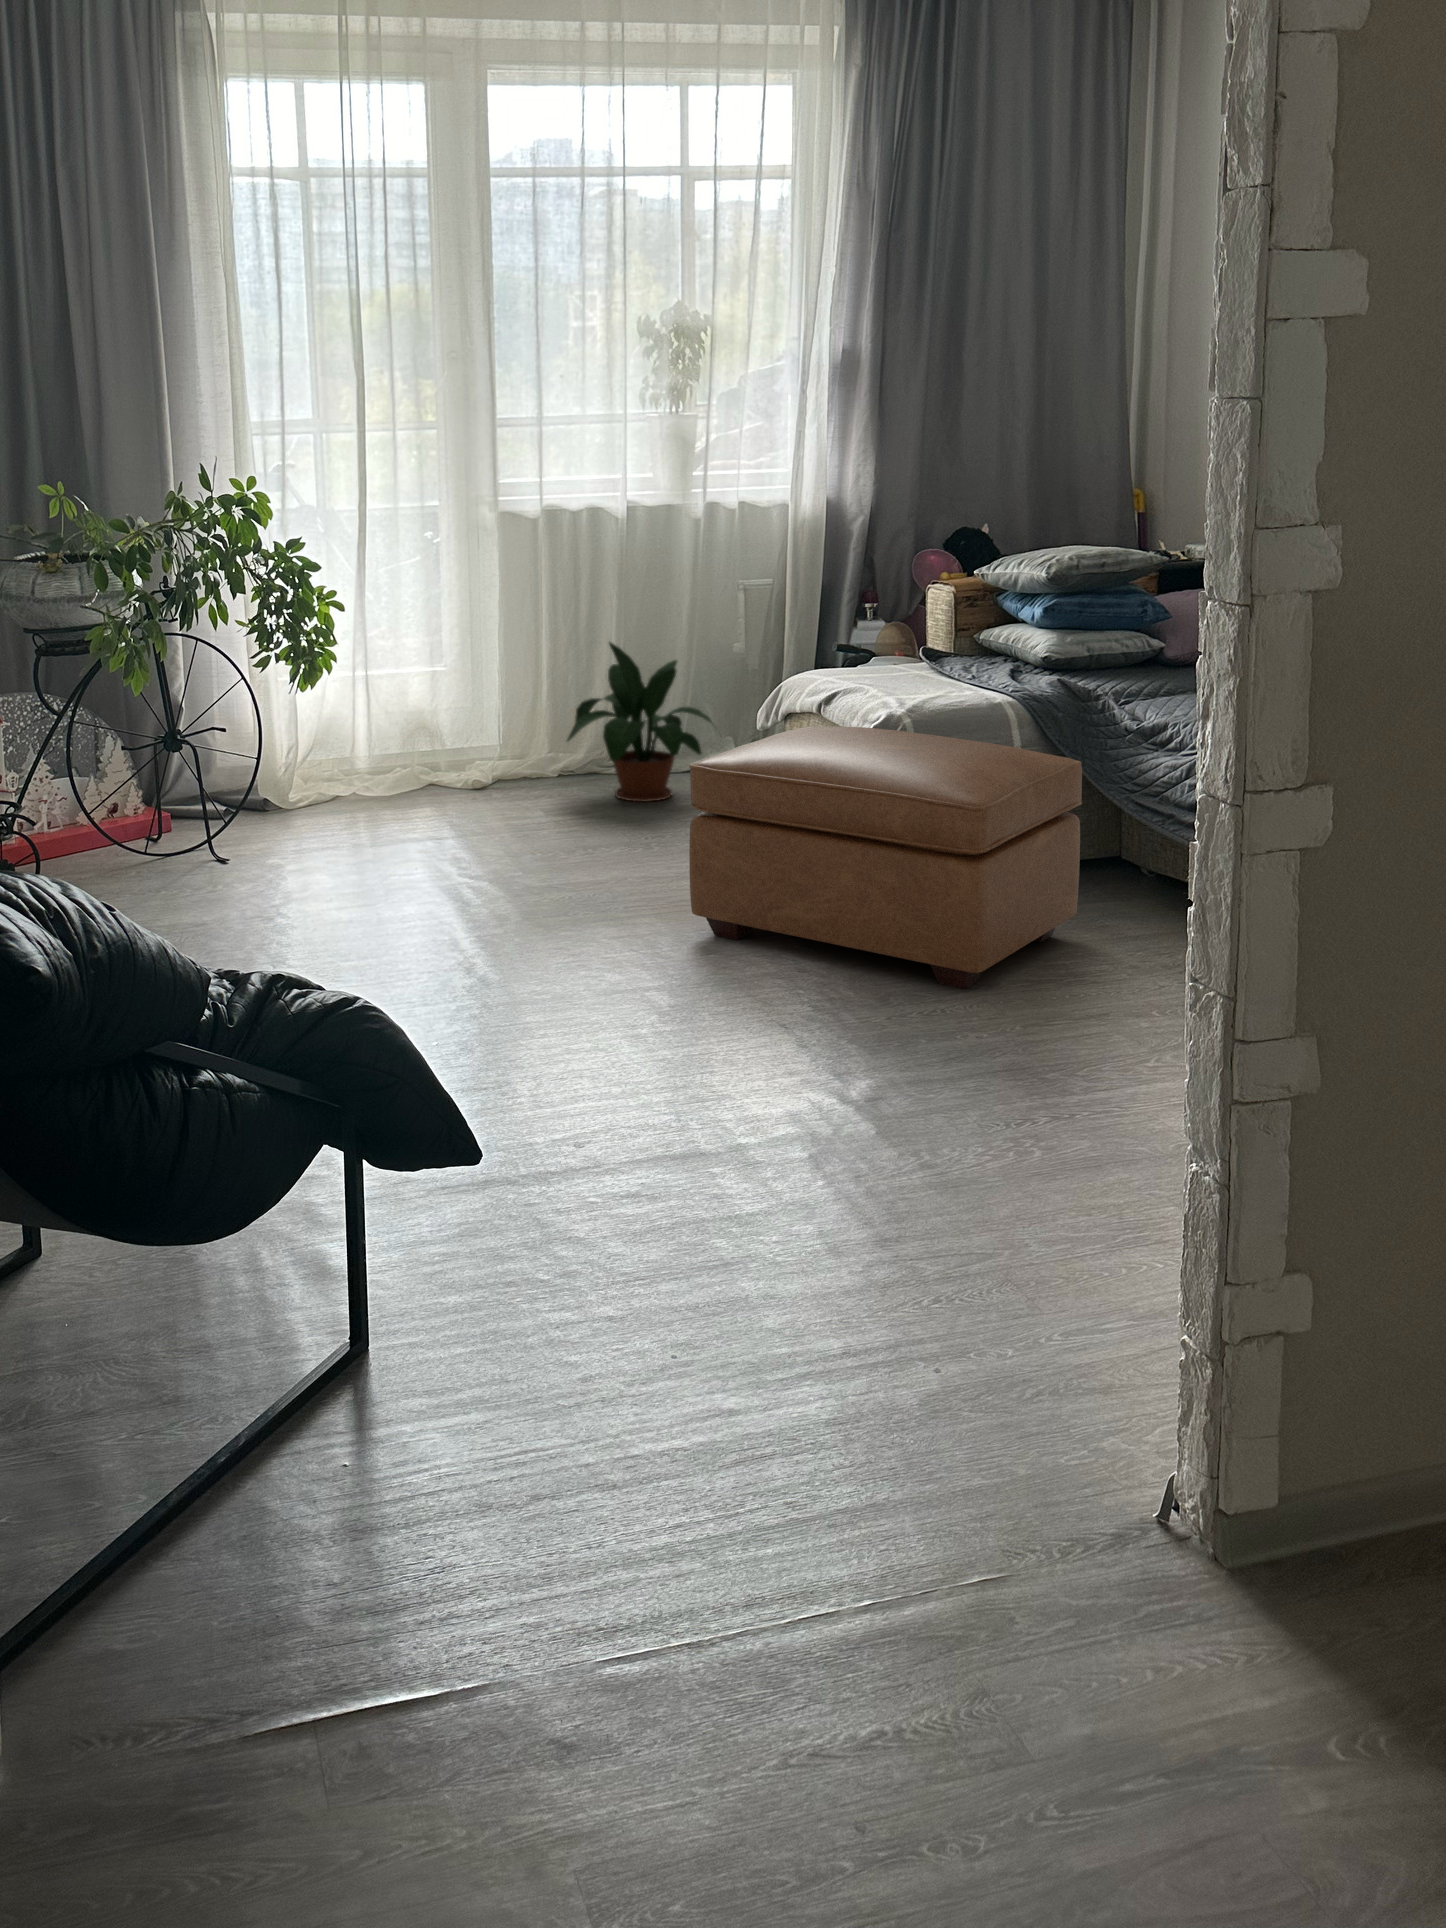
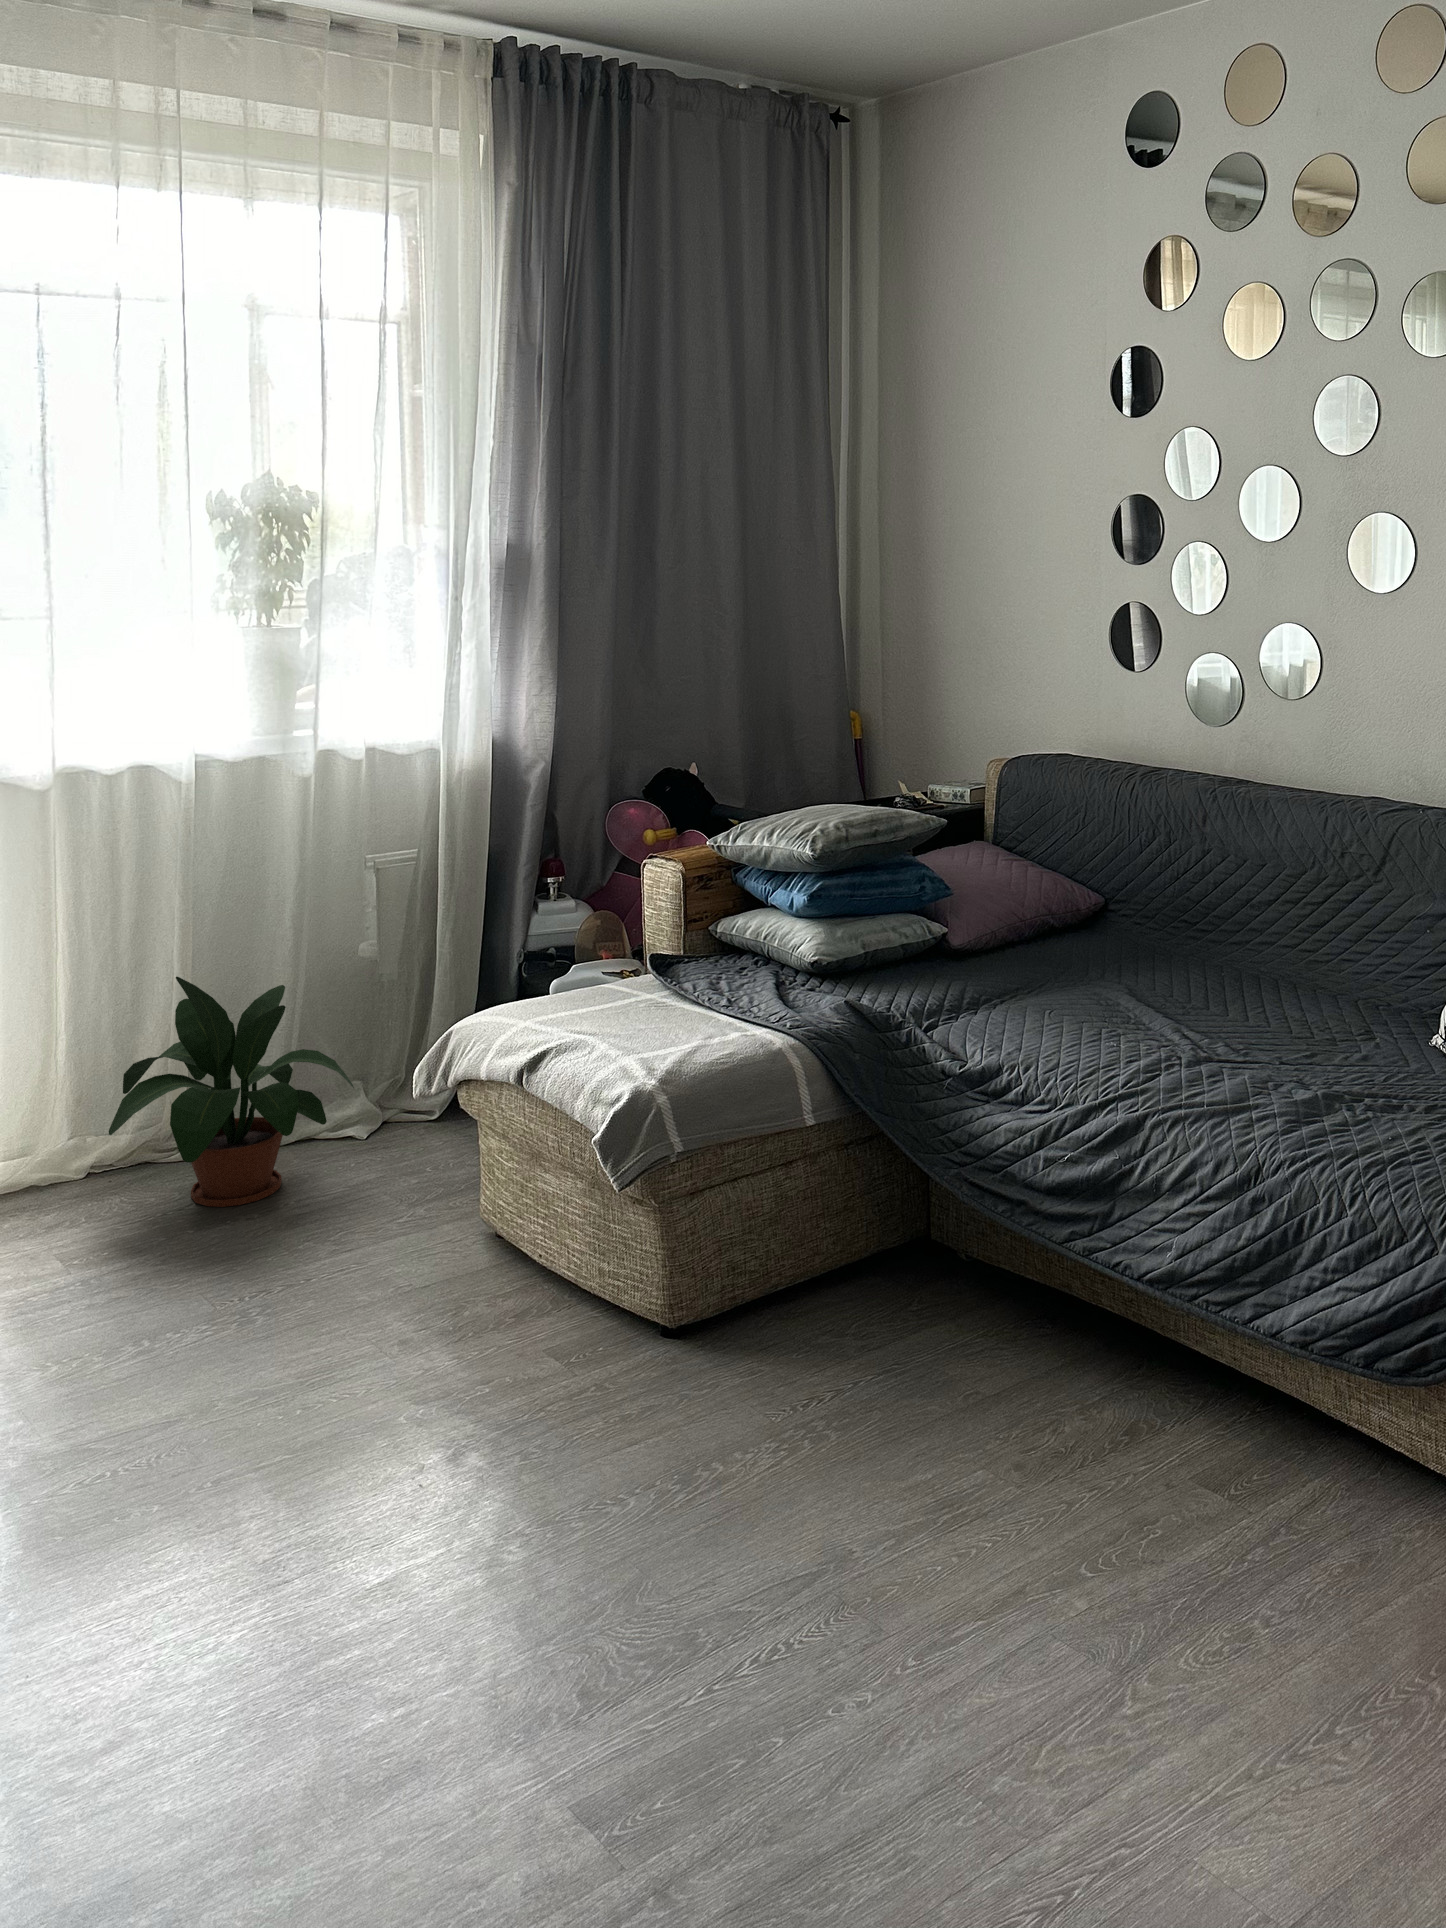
ottoman: present [689,726,1082,989] -> none [342,1131,941,1606]

